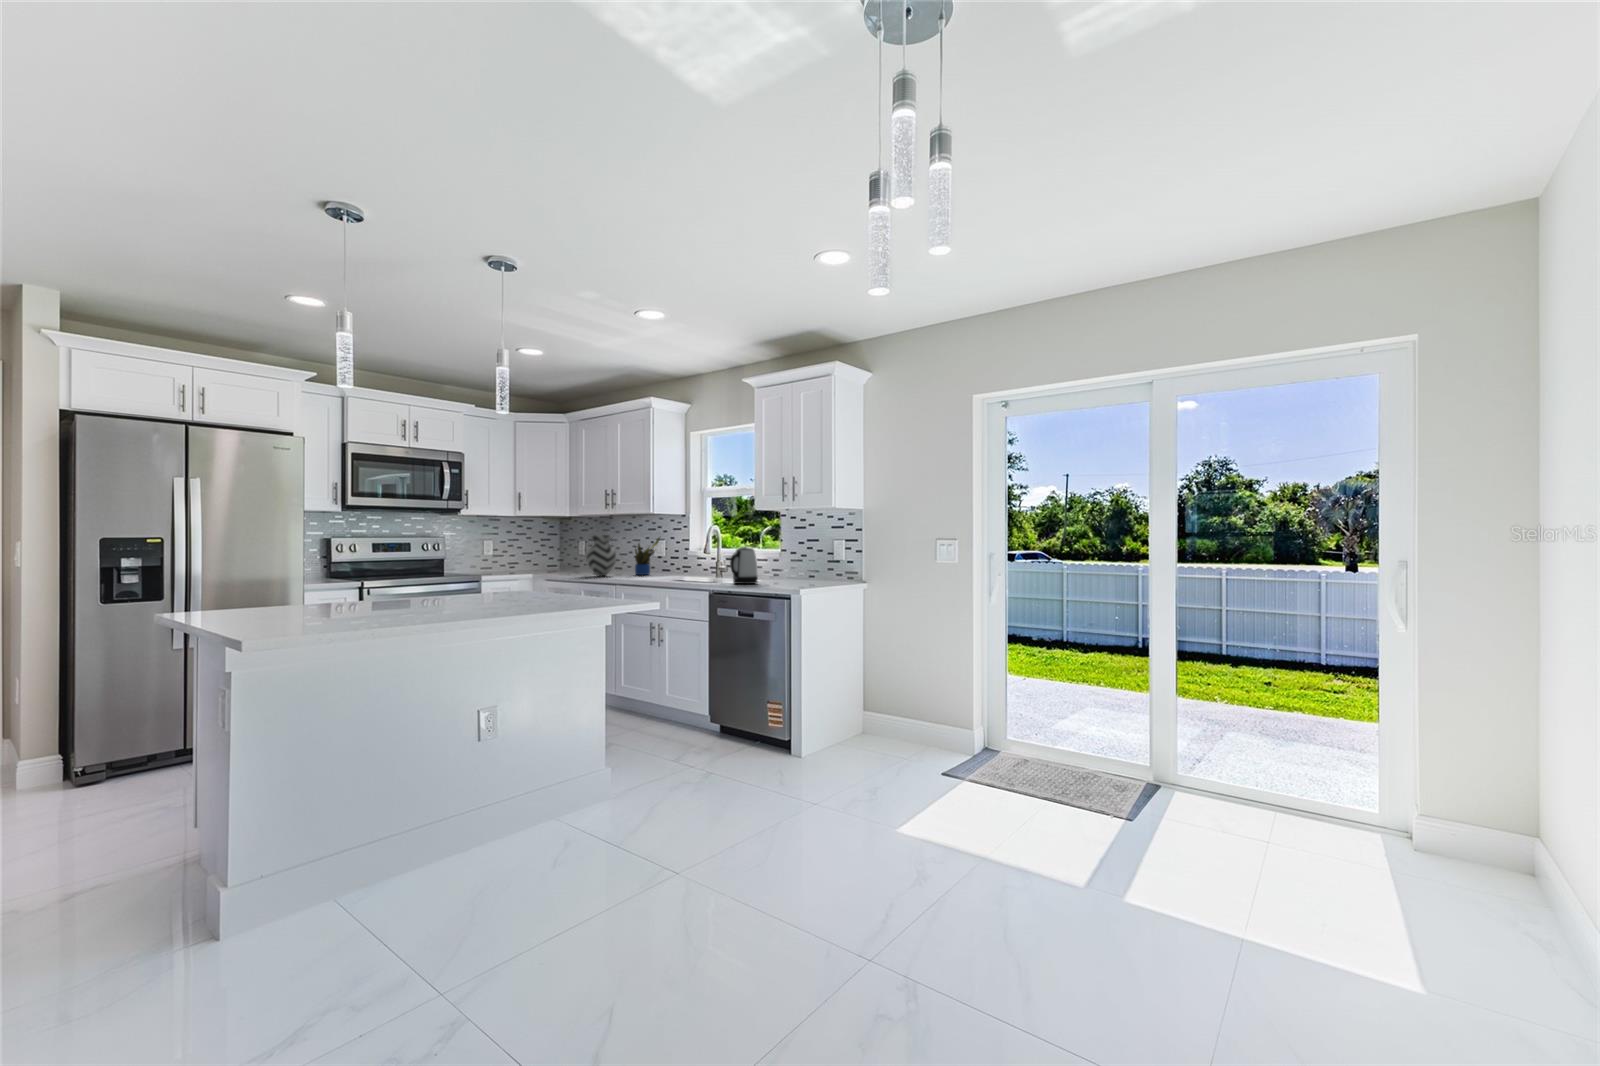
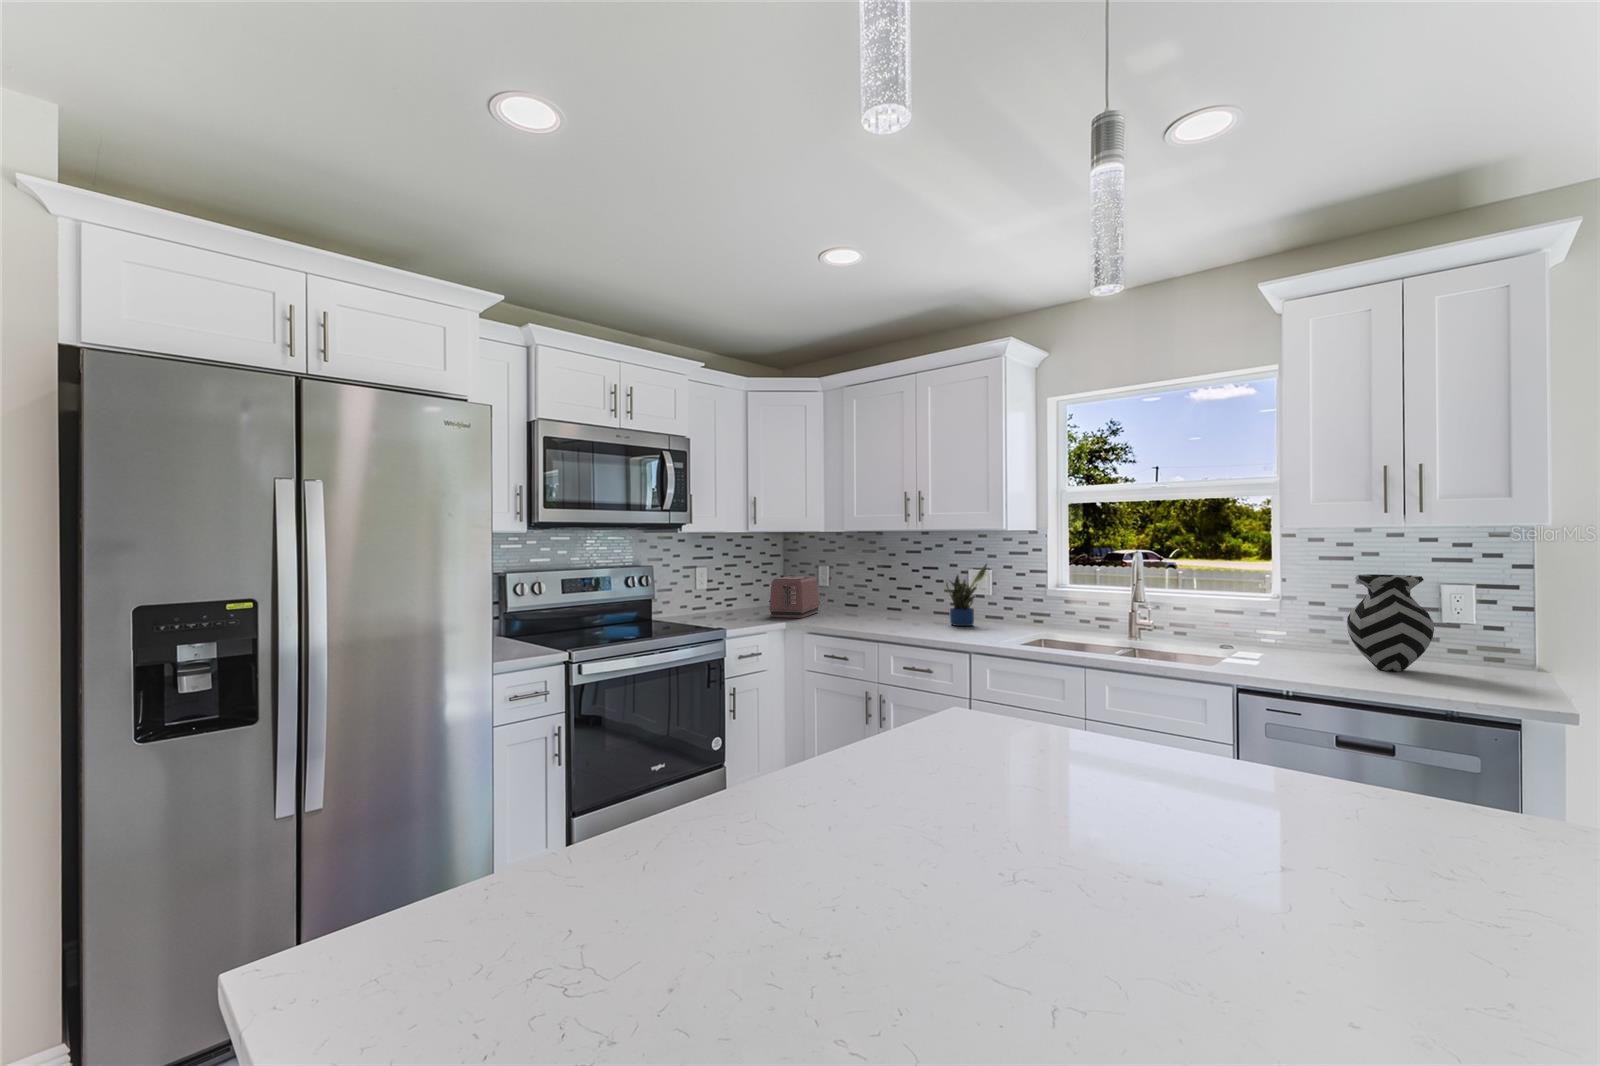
vase: present [586,535,616,576] -> present [1347,574,1434,671]
toaster: none [530,547,572,573] -> present [769,576,819,618]
kettle: present [730,547,758,584] -> none [1266,601,1323,674]

